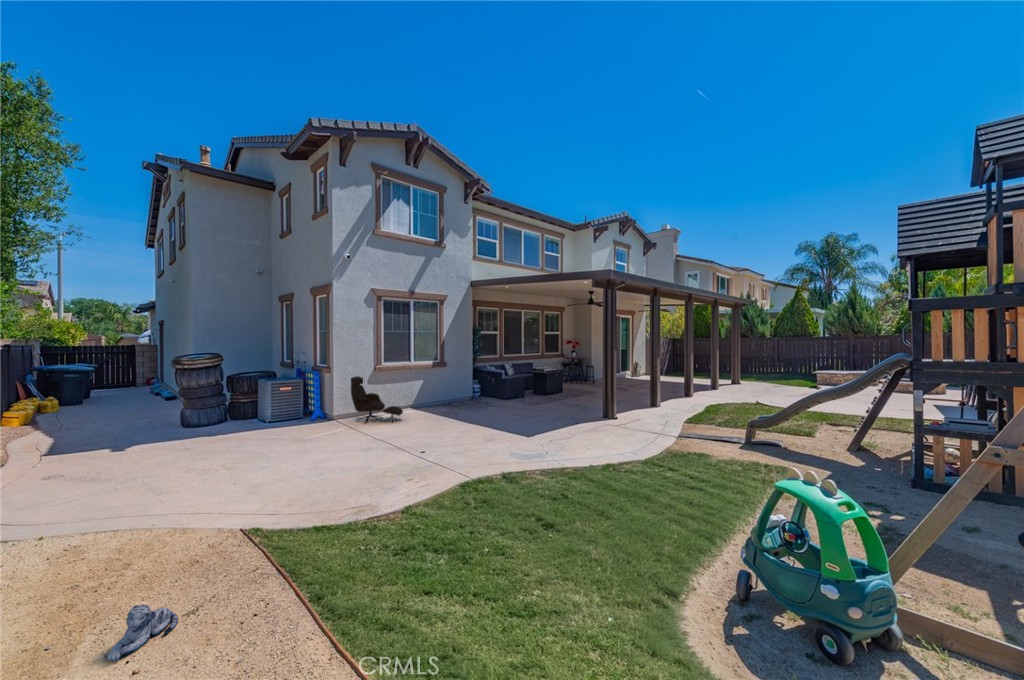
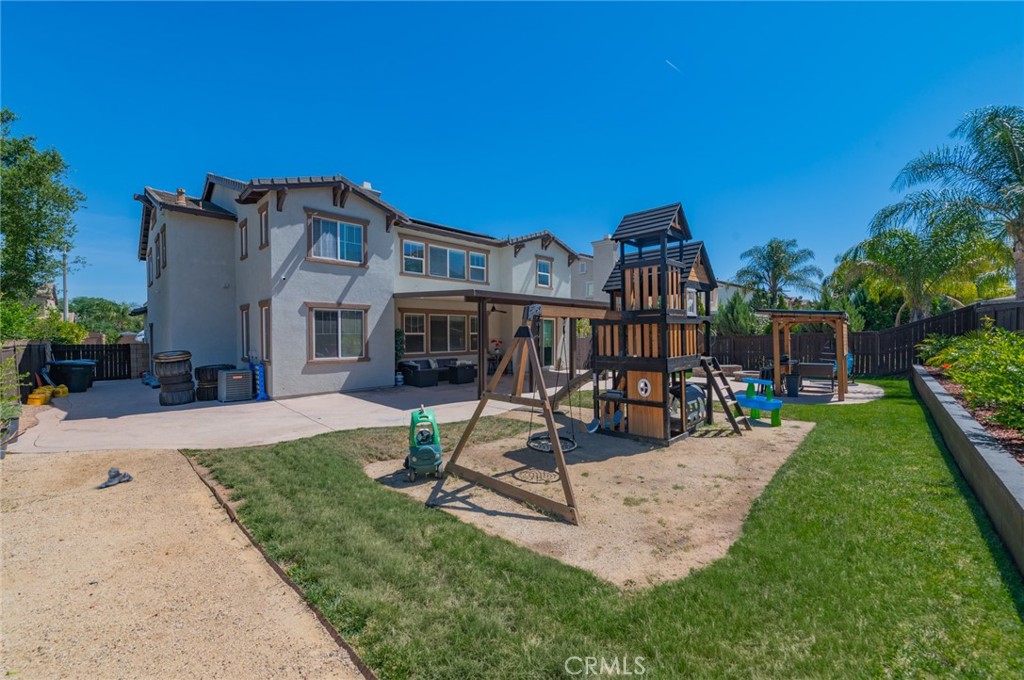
lounge chair: present [351,376,403,423] -> none [285,369,327,403]

